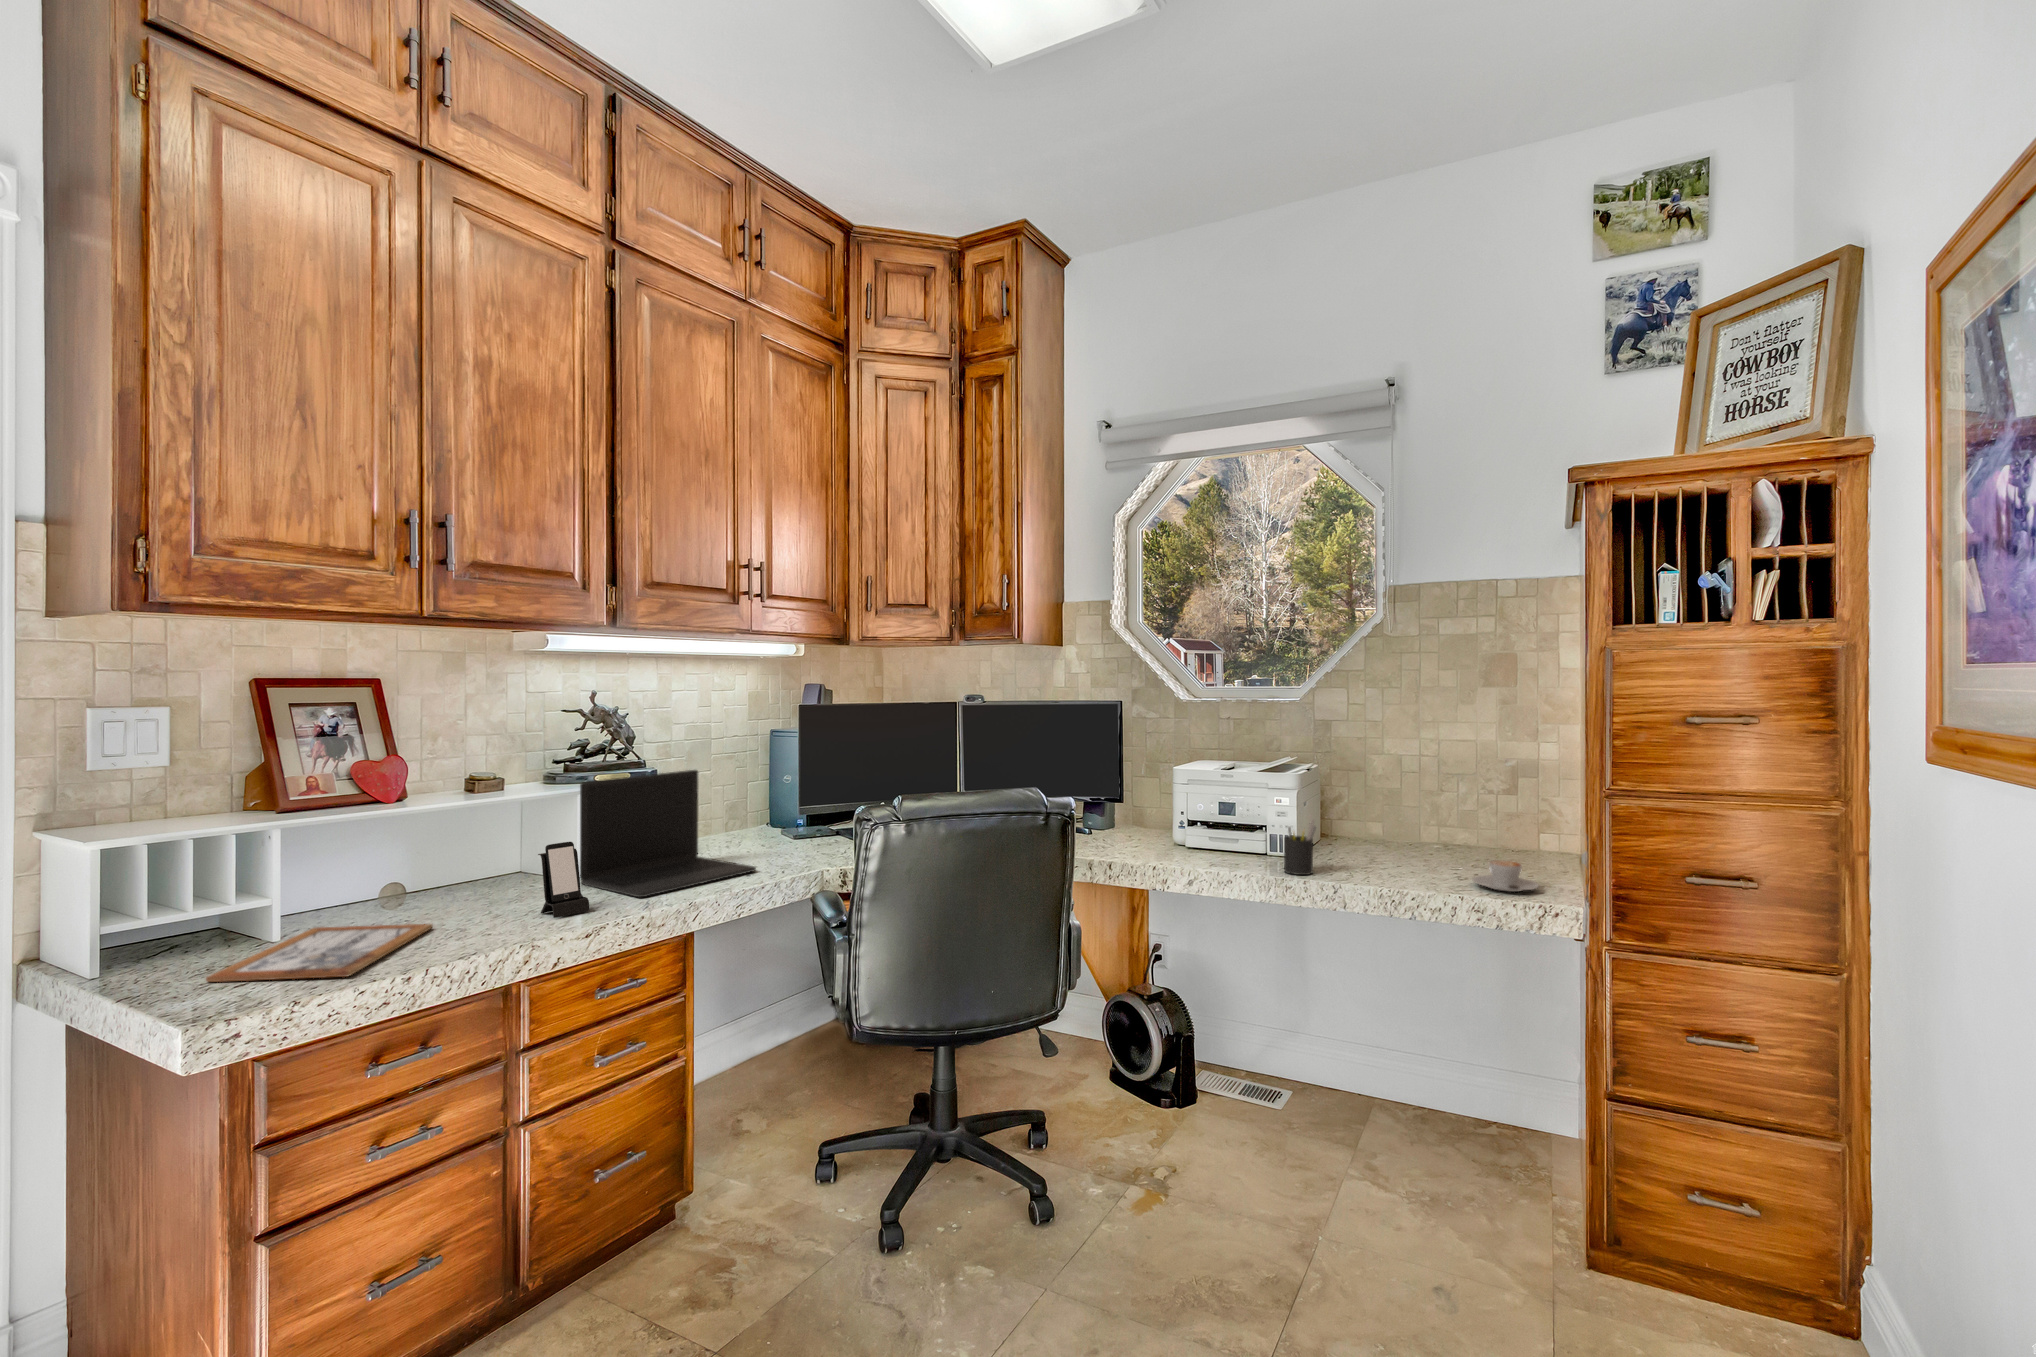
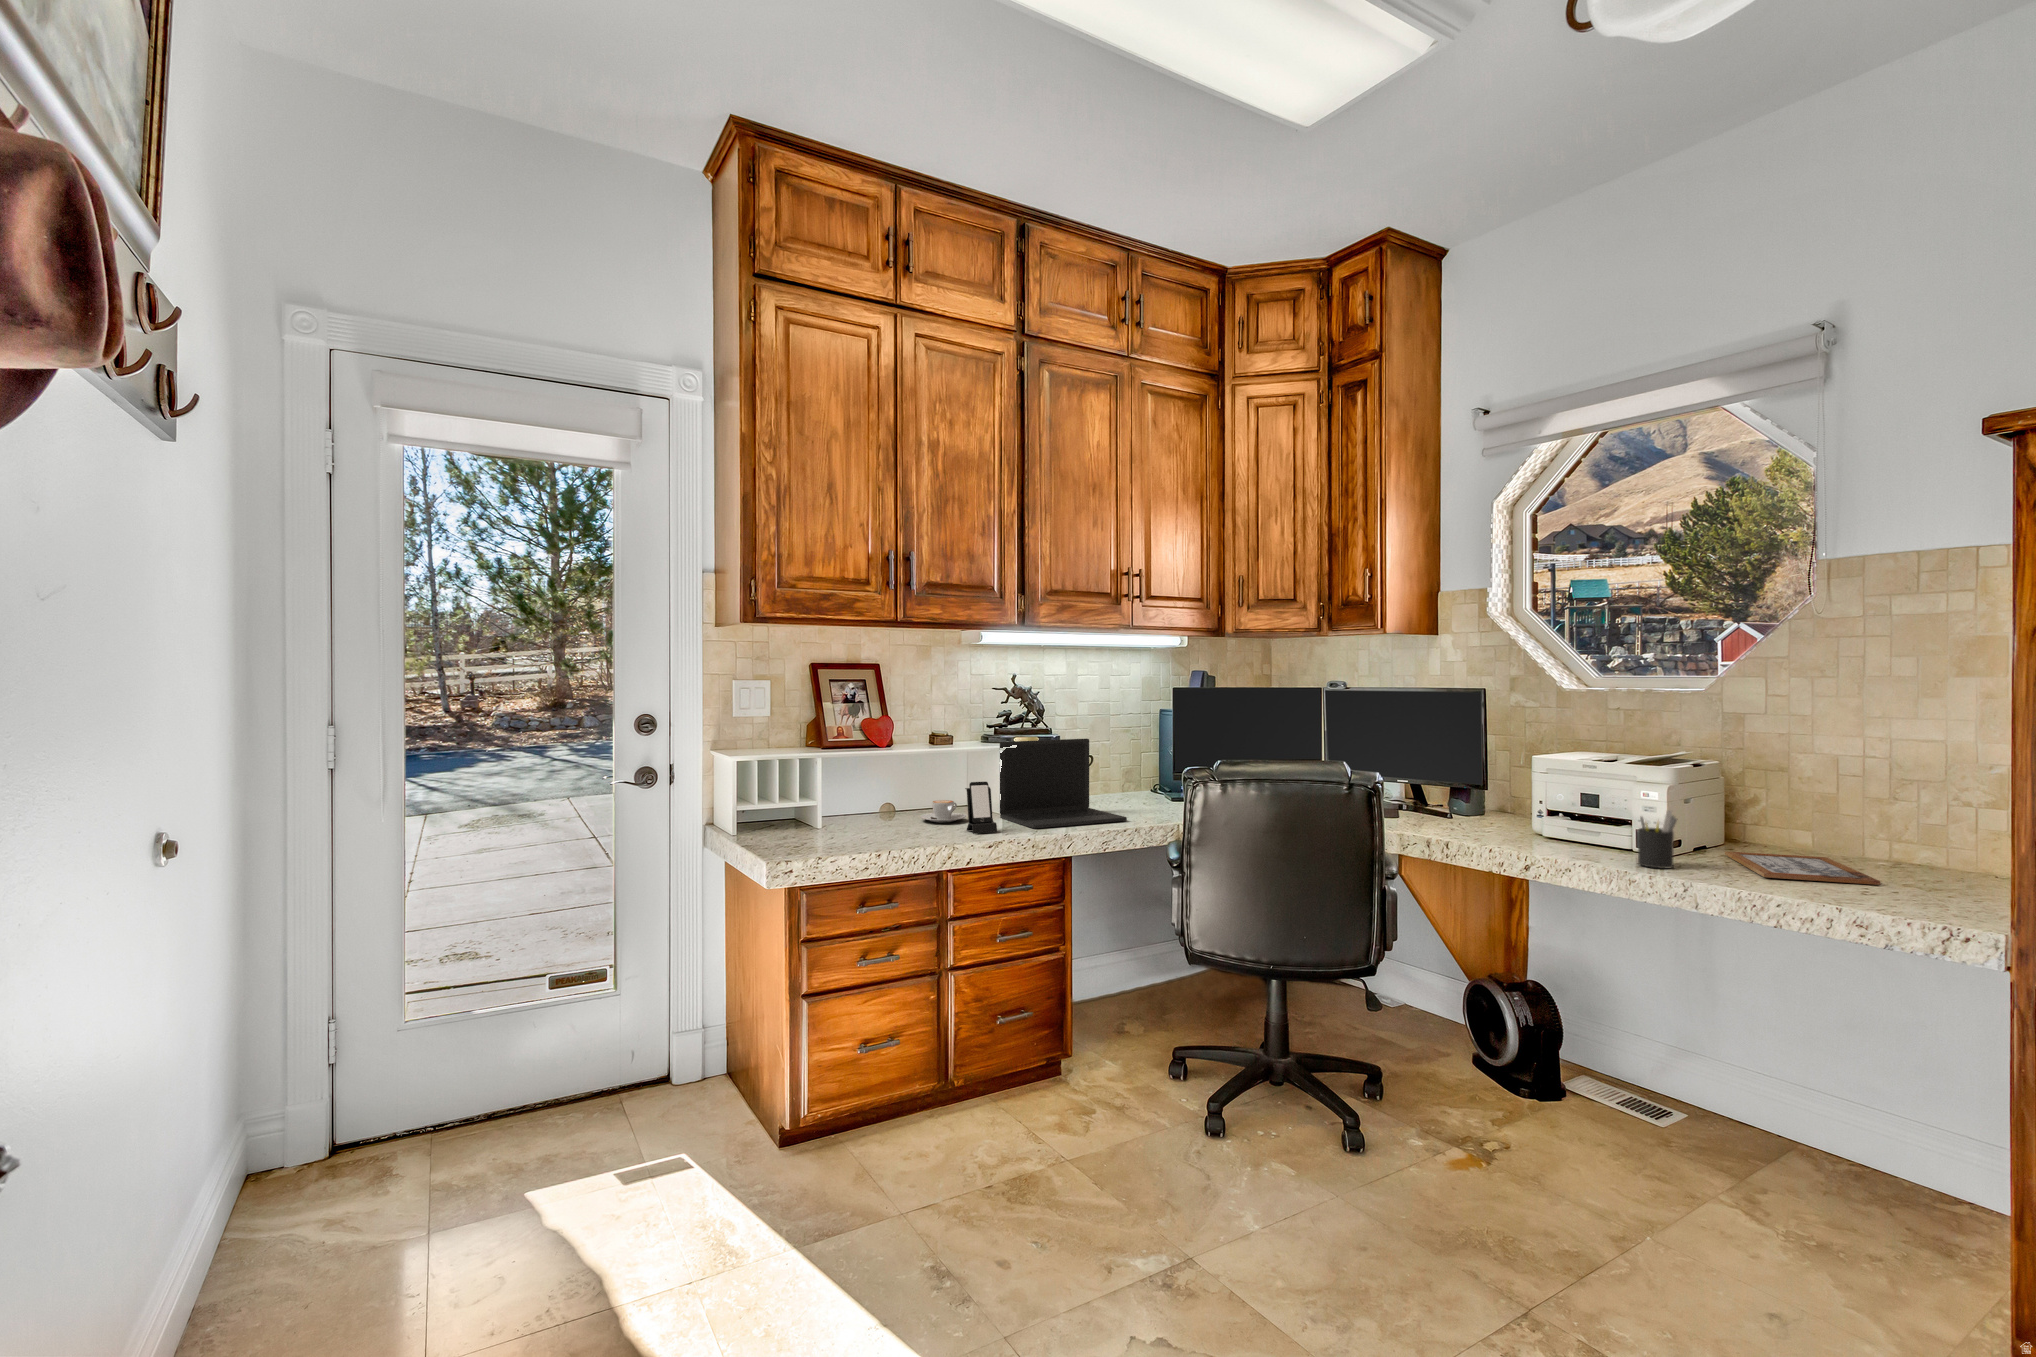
coffee cup: present [1472,860,1539,892] -> present [920,800,966,822]
picture frame: present [206,924,433,982] -> present [1725,852,1881,885]

